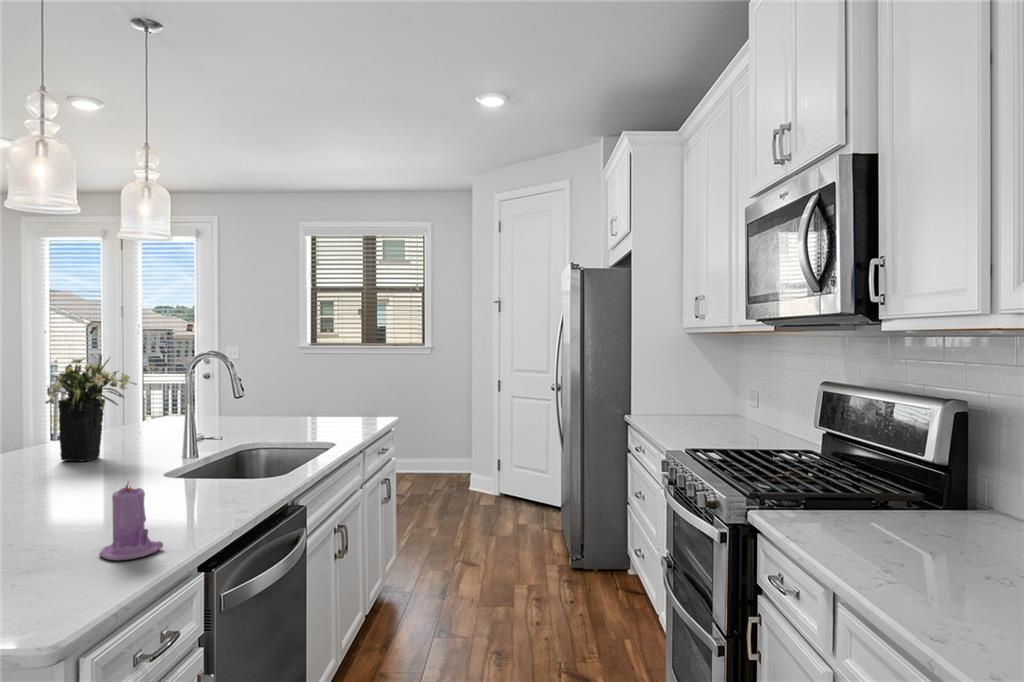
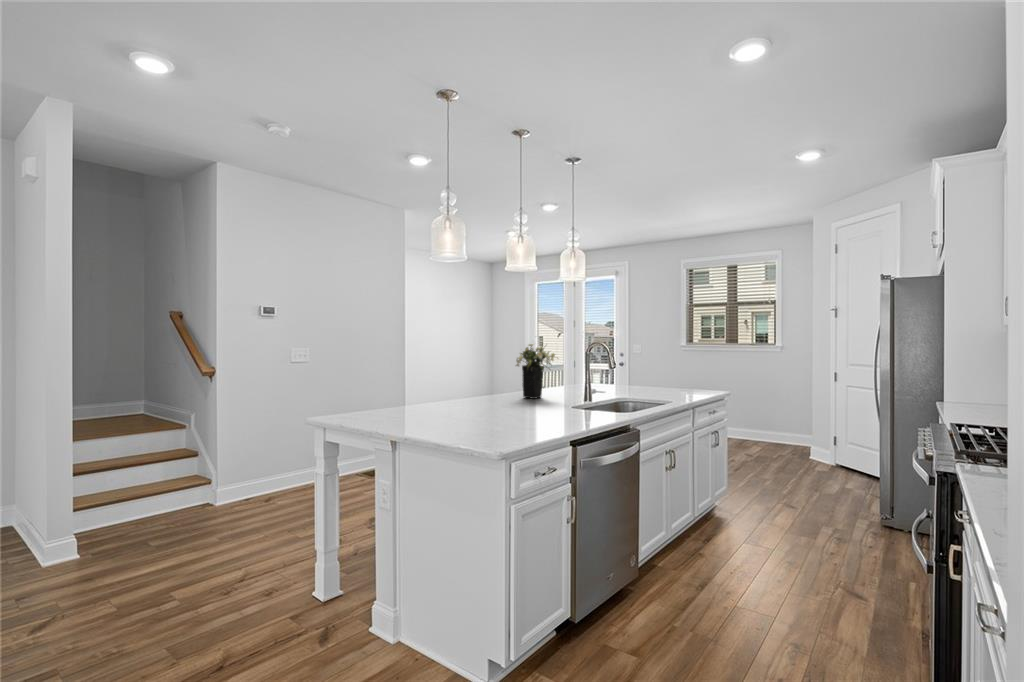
candle: present [99,483,163,560] -> none [520,396,548,435]

